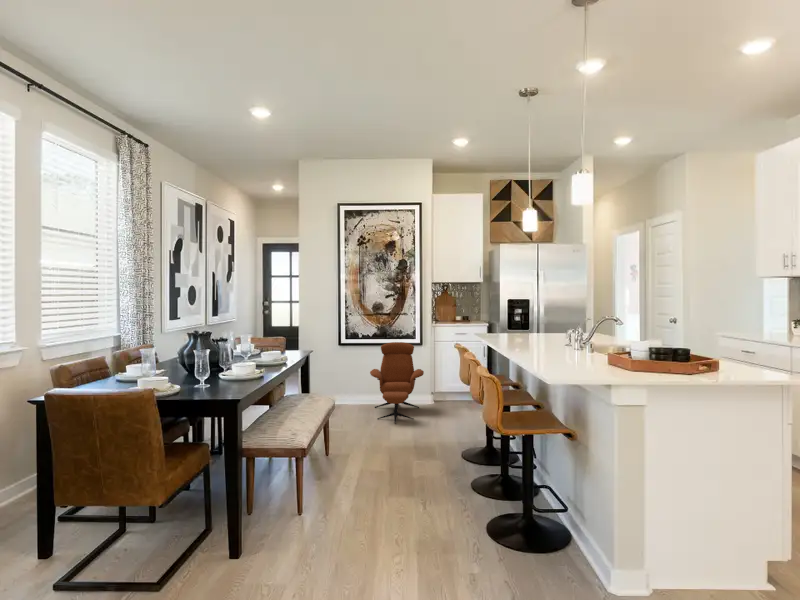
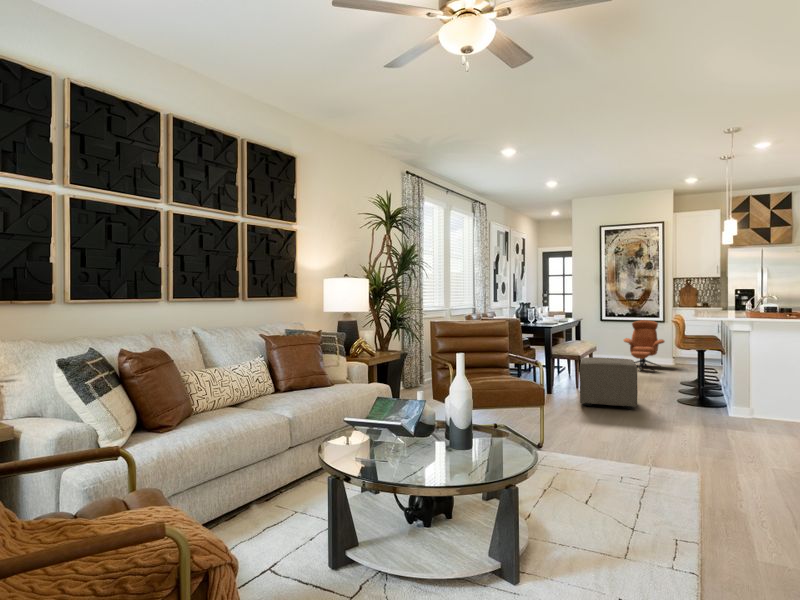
ottoman: none [300,449,423,584] -> present [579,357,638,409]

